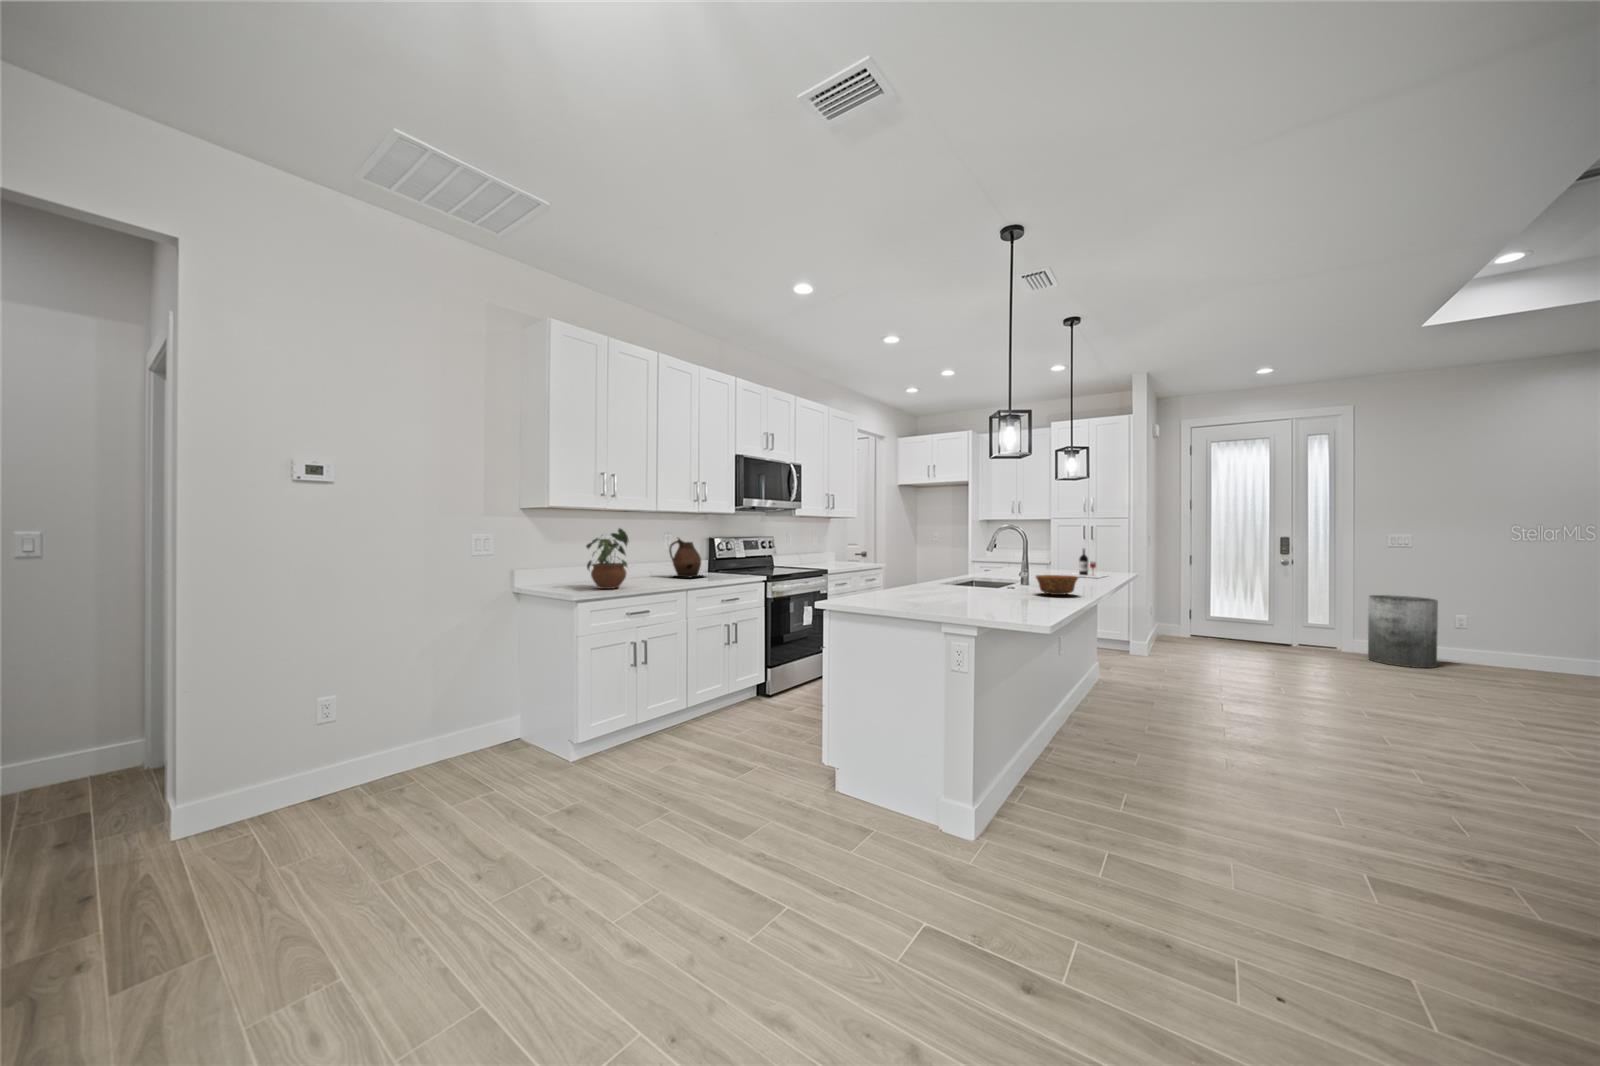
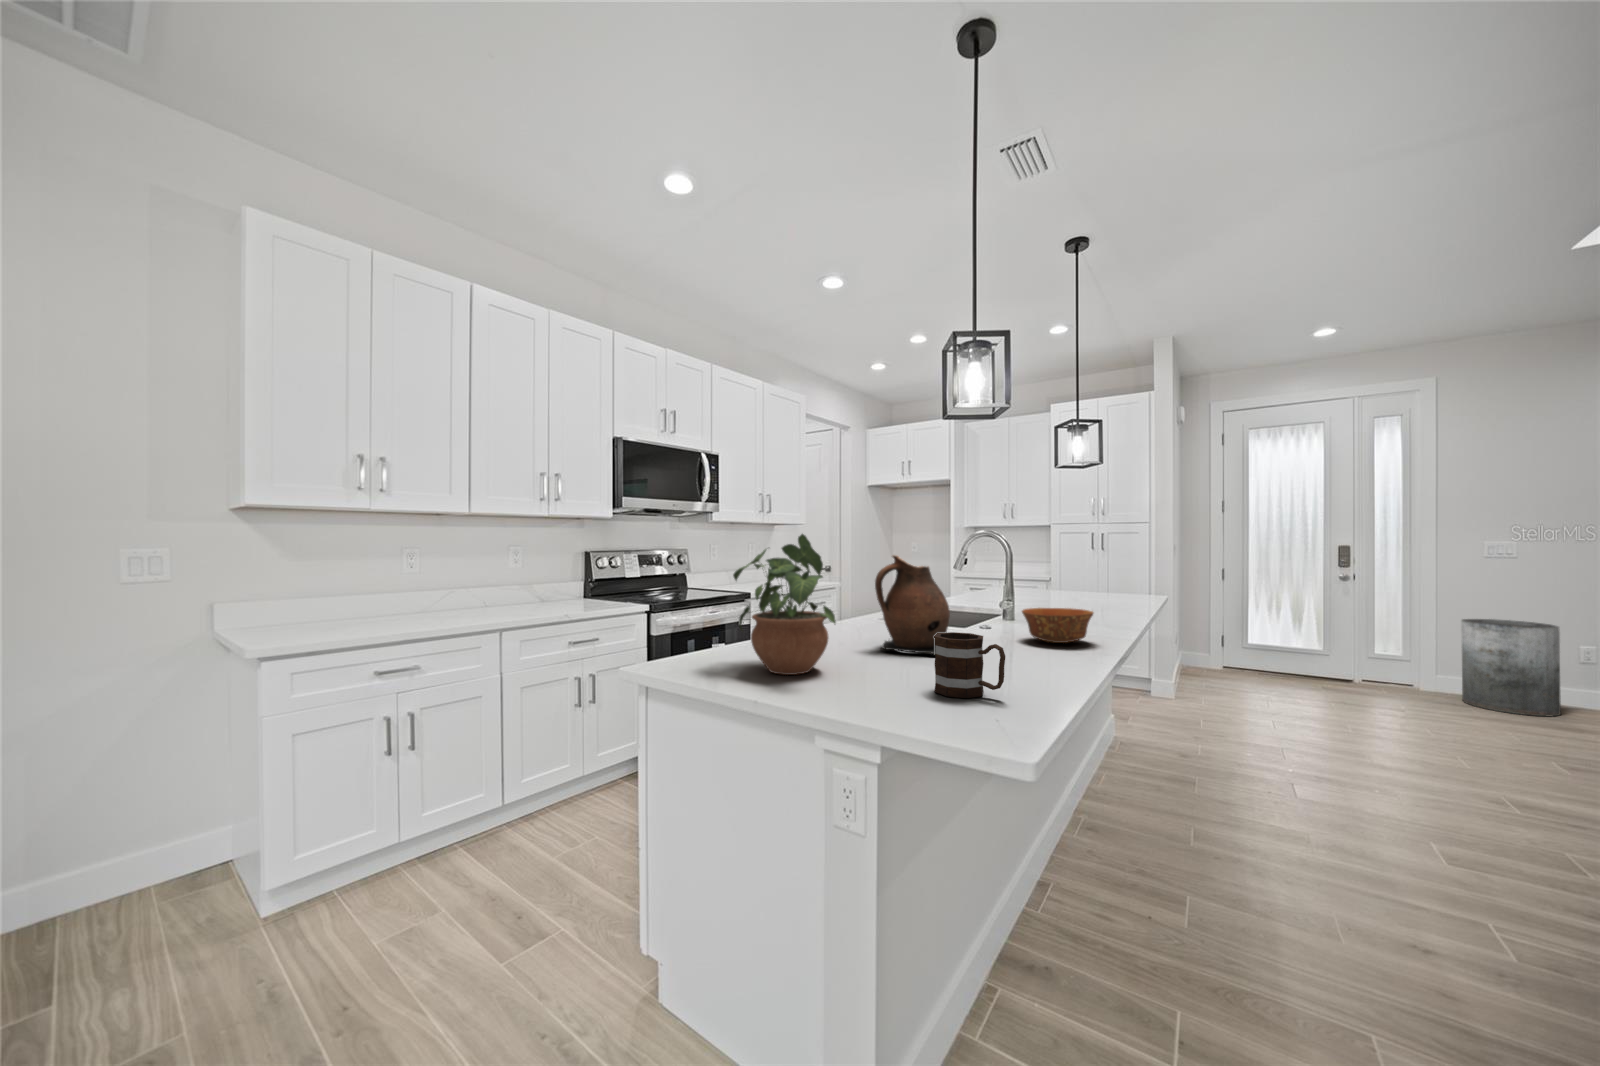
potted plant: present [586,528,628,589] -> present [733,534,836,675]
ceramic pitcher: present [669,538,701,578] -> present [875,555,950,655]
wine bottle: present [1061,549,1106,578] -> none [1054,562,1135,605]
mug: none [995,582,1032,613] -> present [934,632,1005,698]

